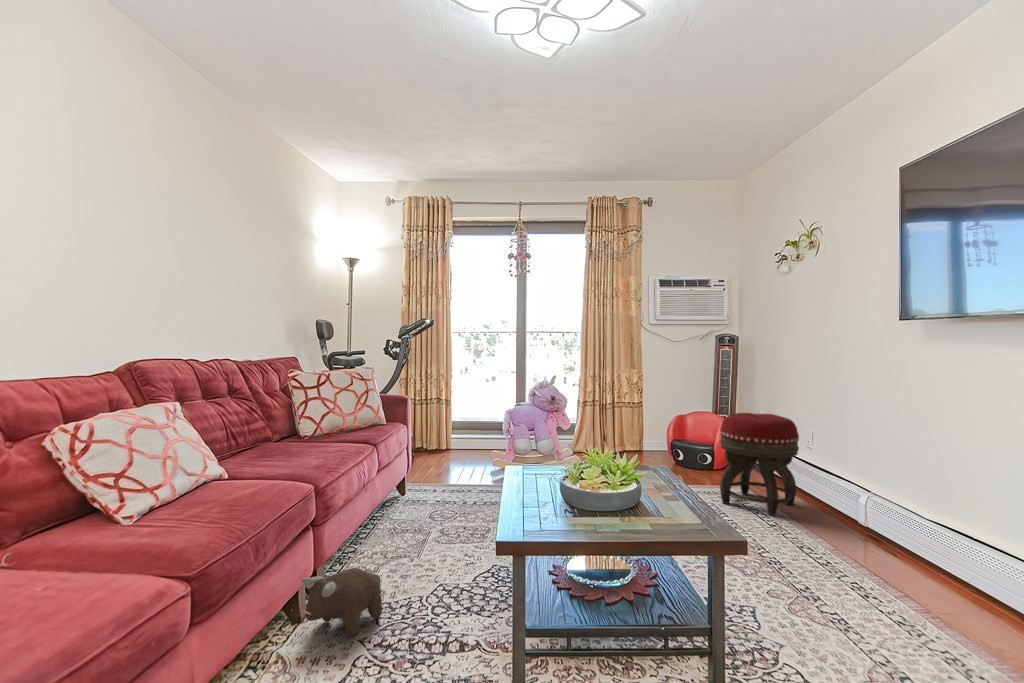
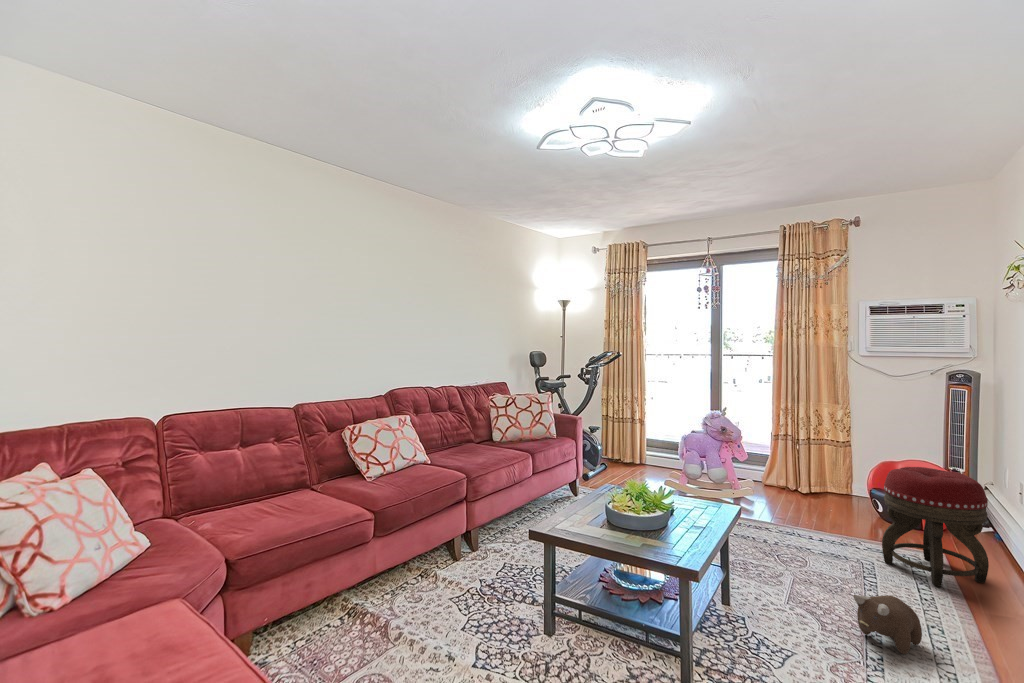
plush toy: present [302,568,382,636] -> present [853,595,922,654]

